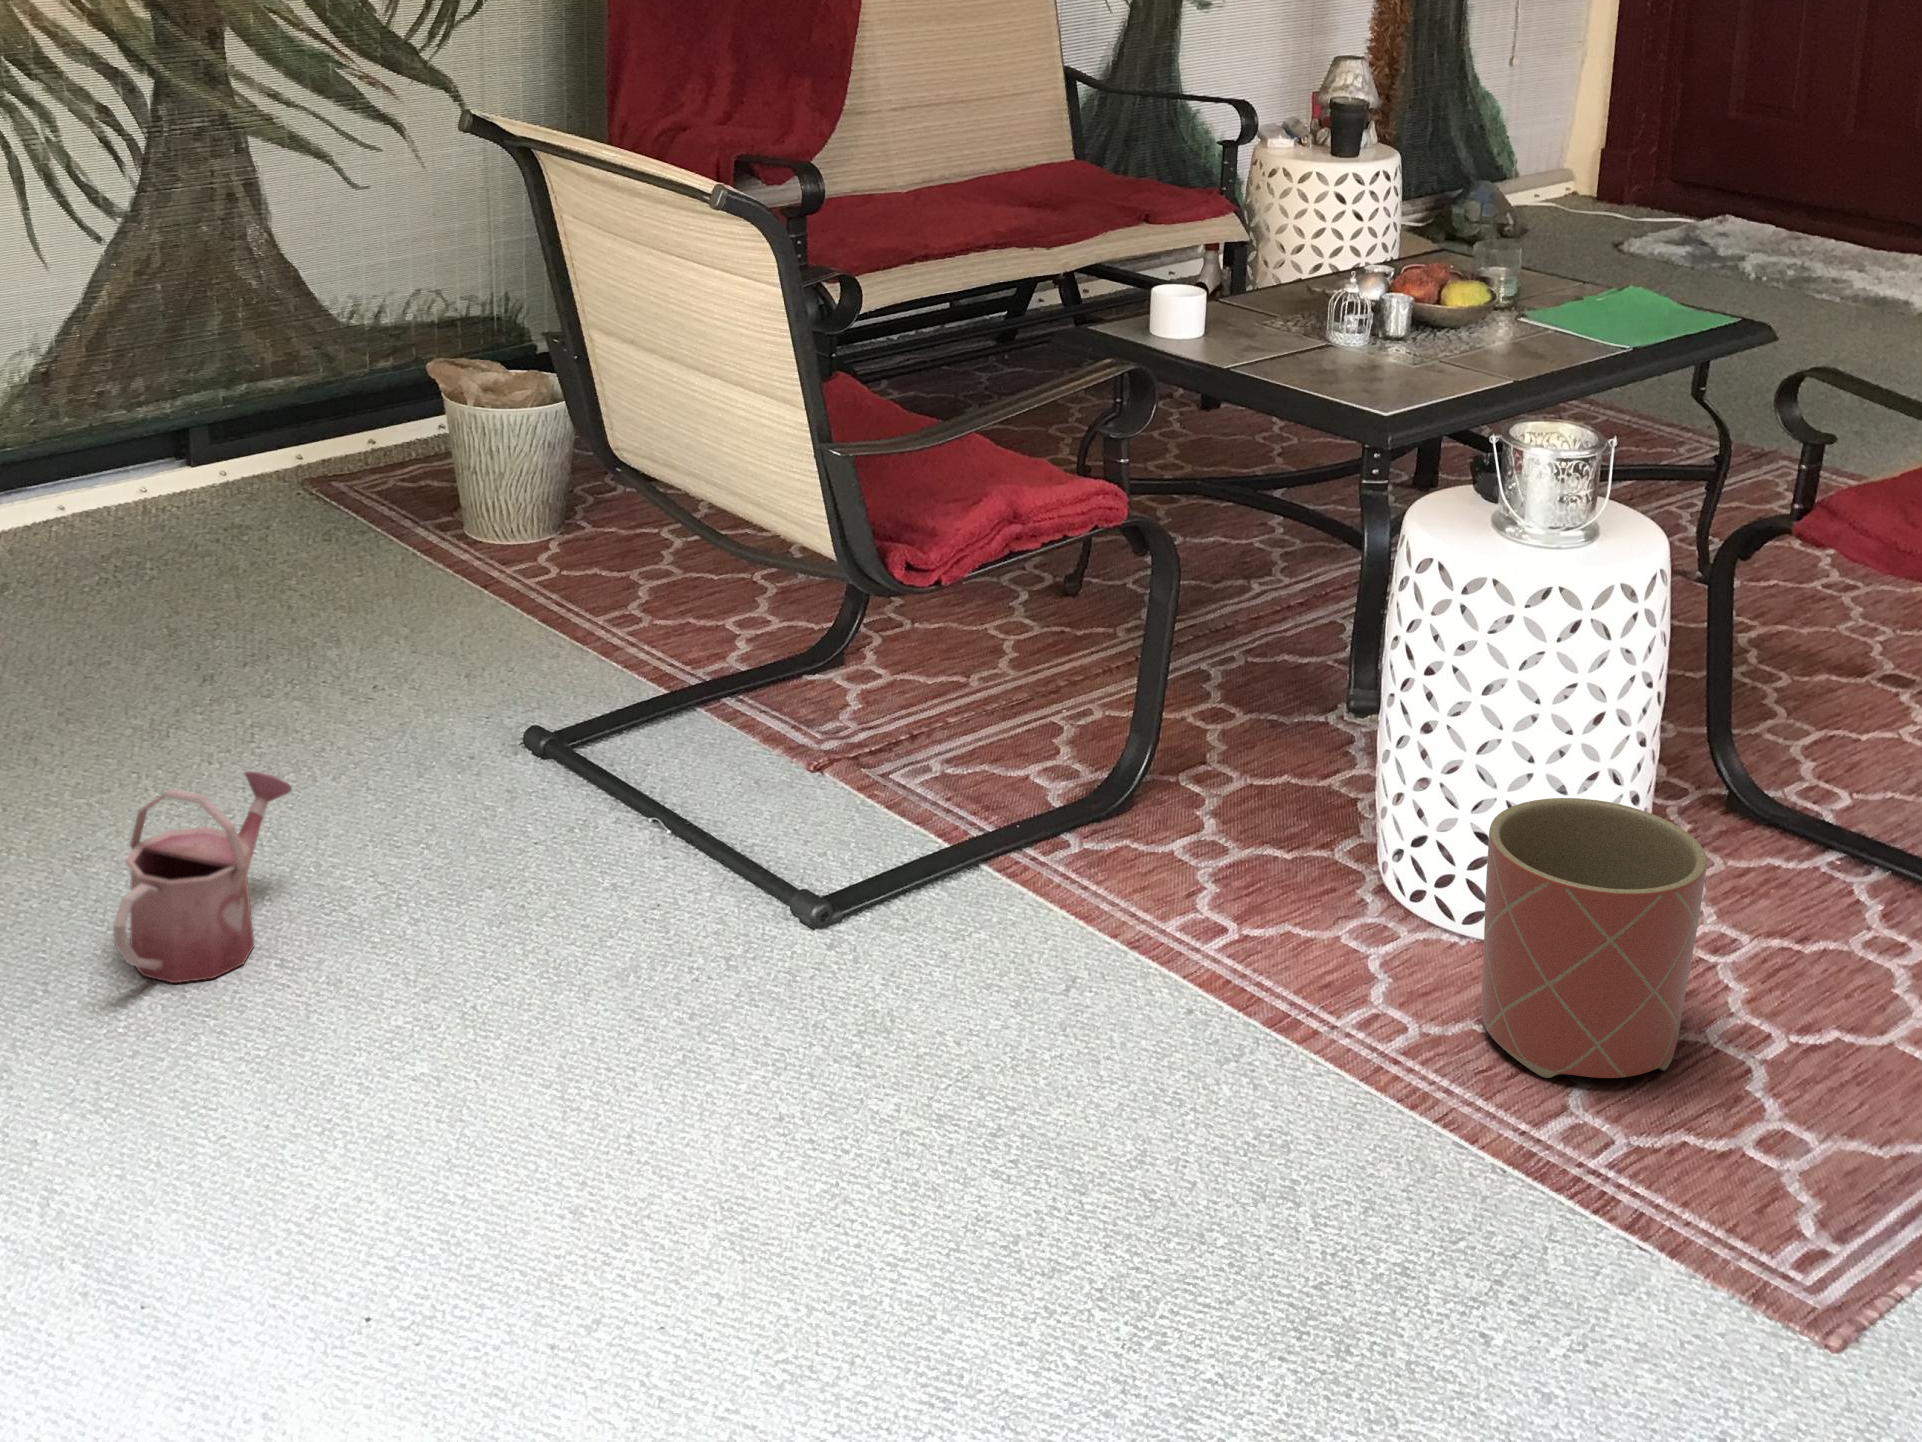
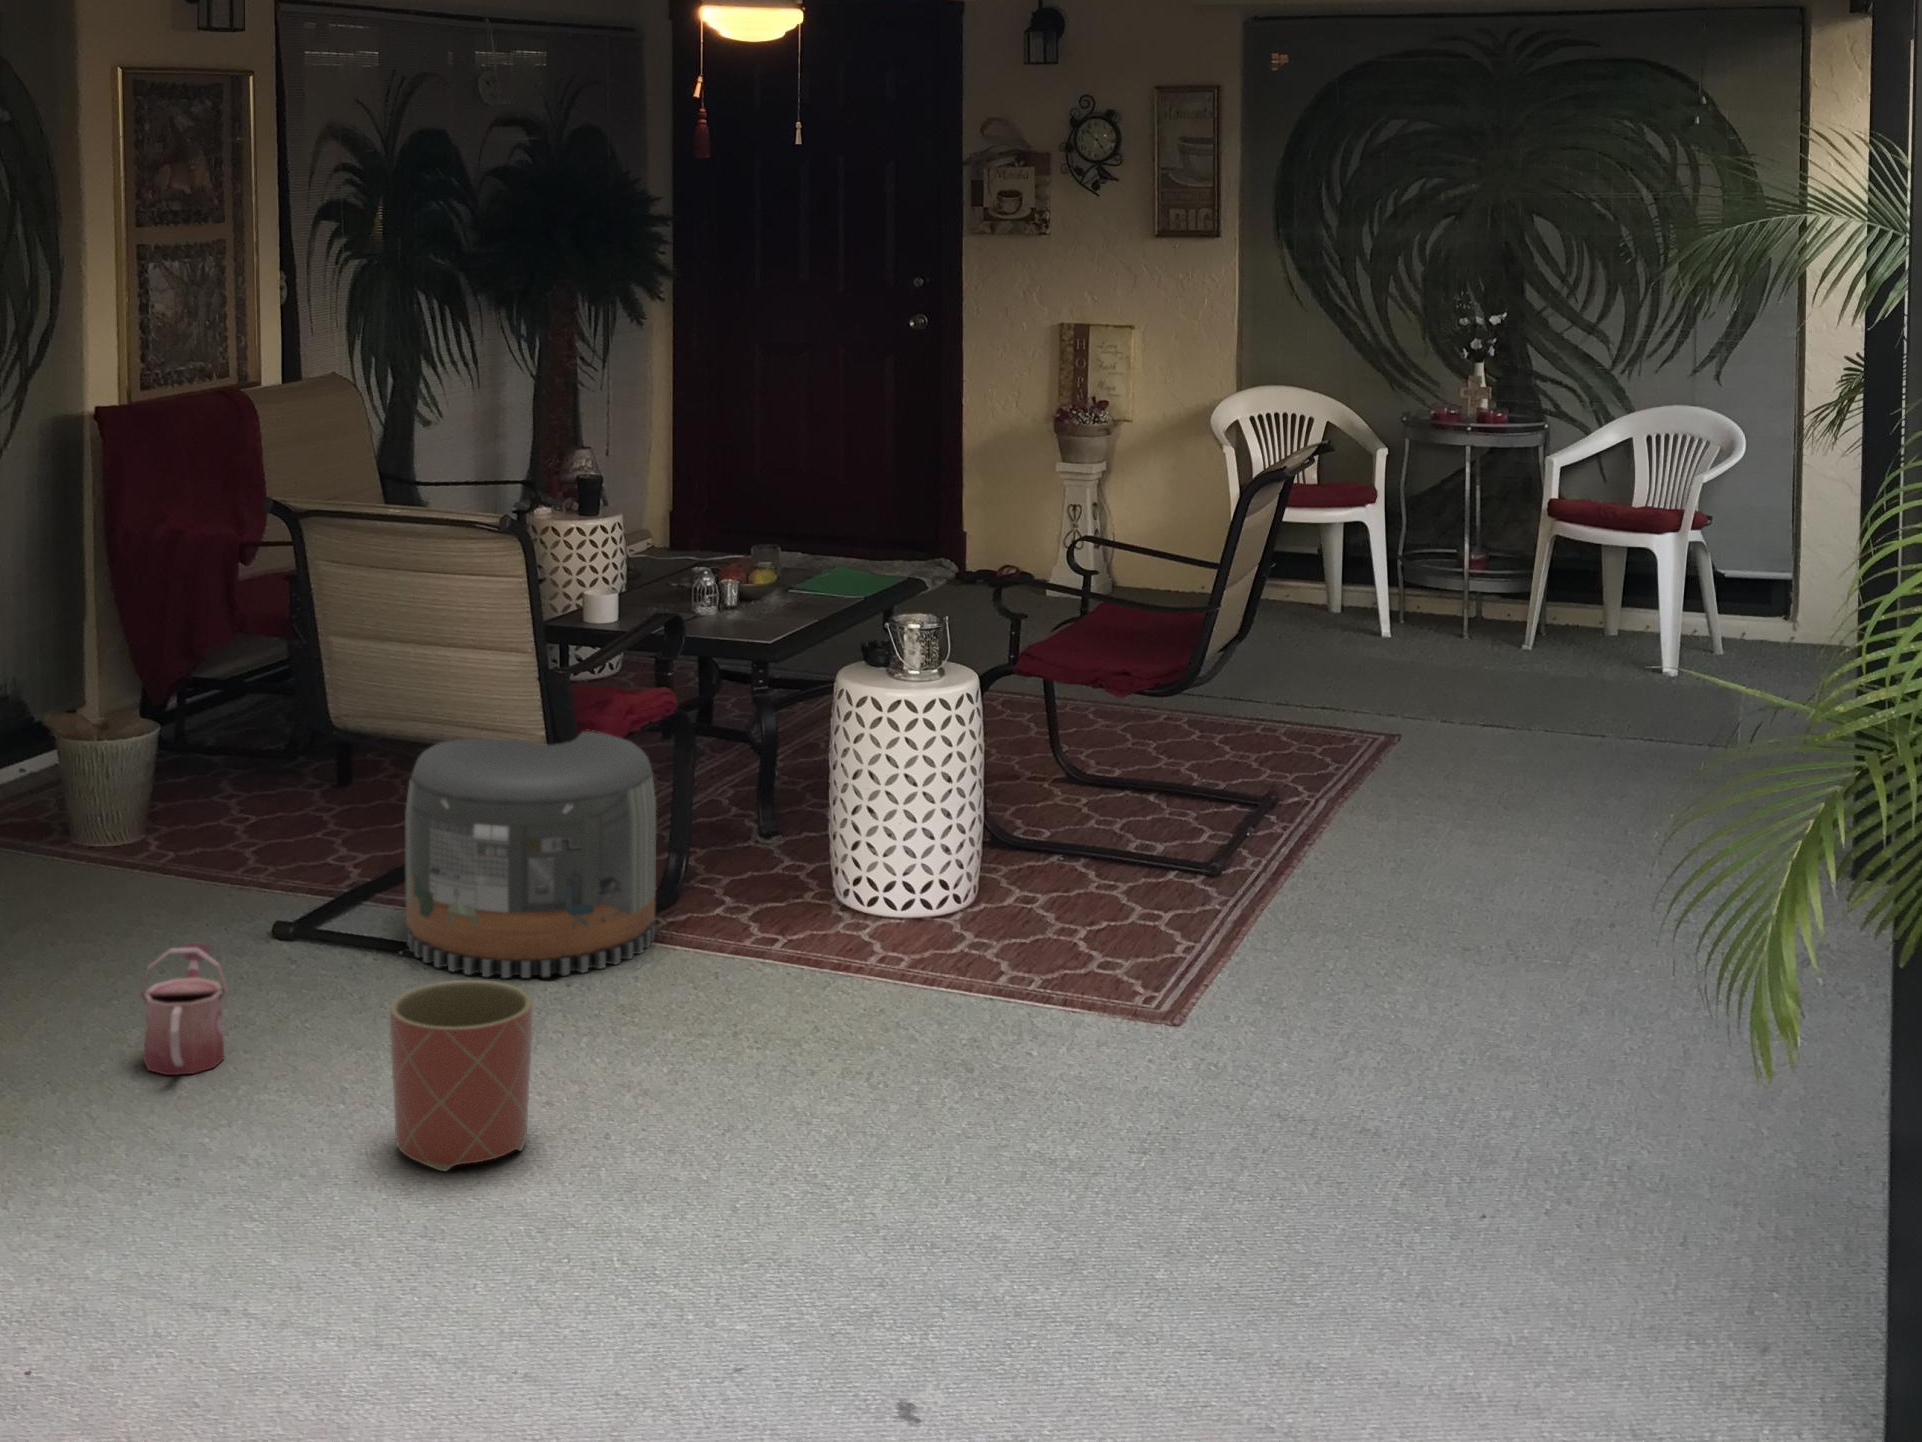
pouf: none [670,496,1070,923] -> present [405,729,656,978]
planter: present [1481,798,1707,1078] -> present [390,980,533,1171]

